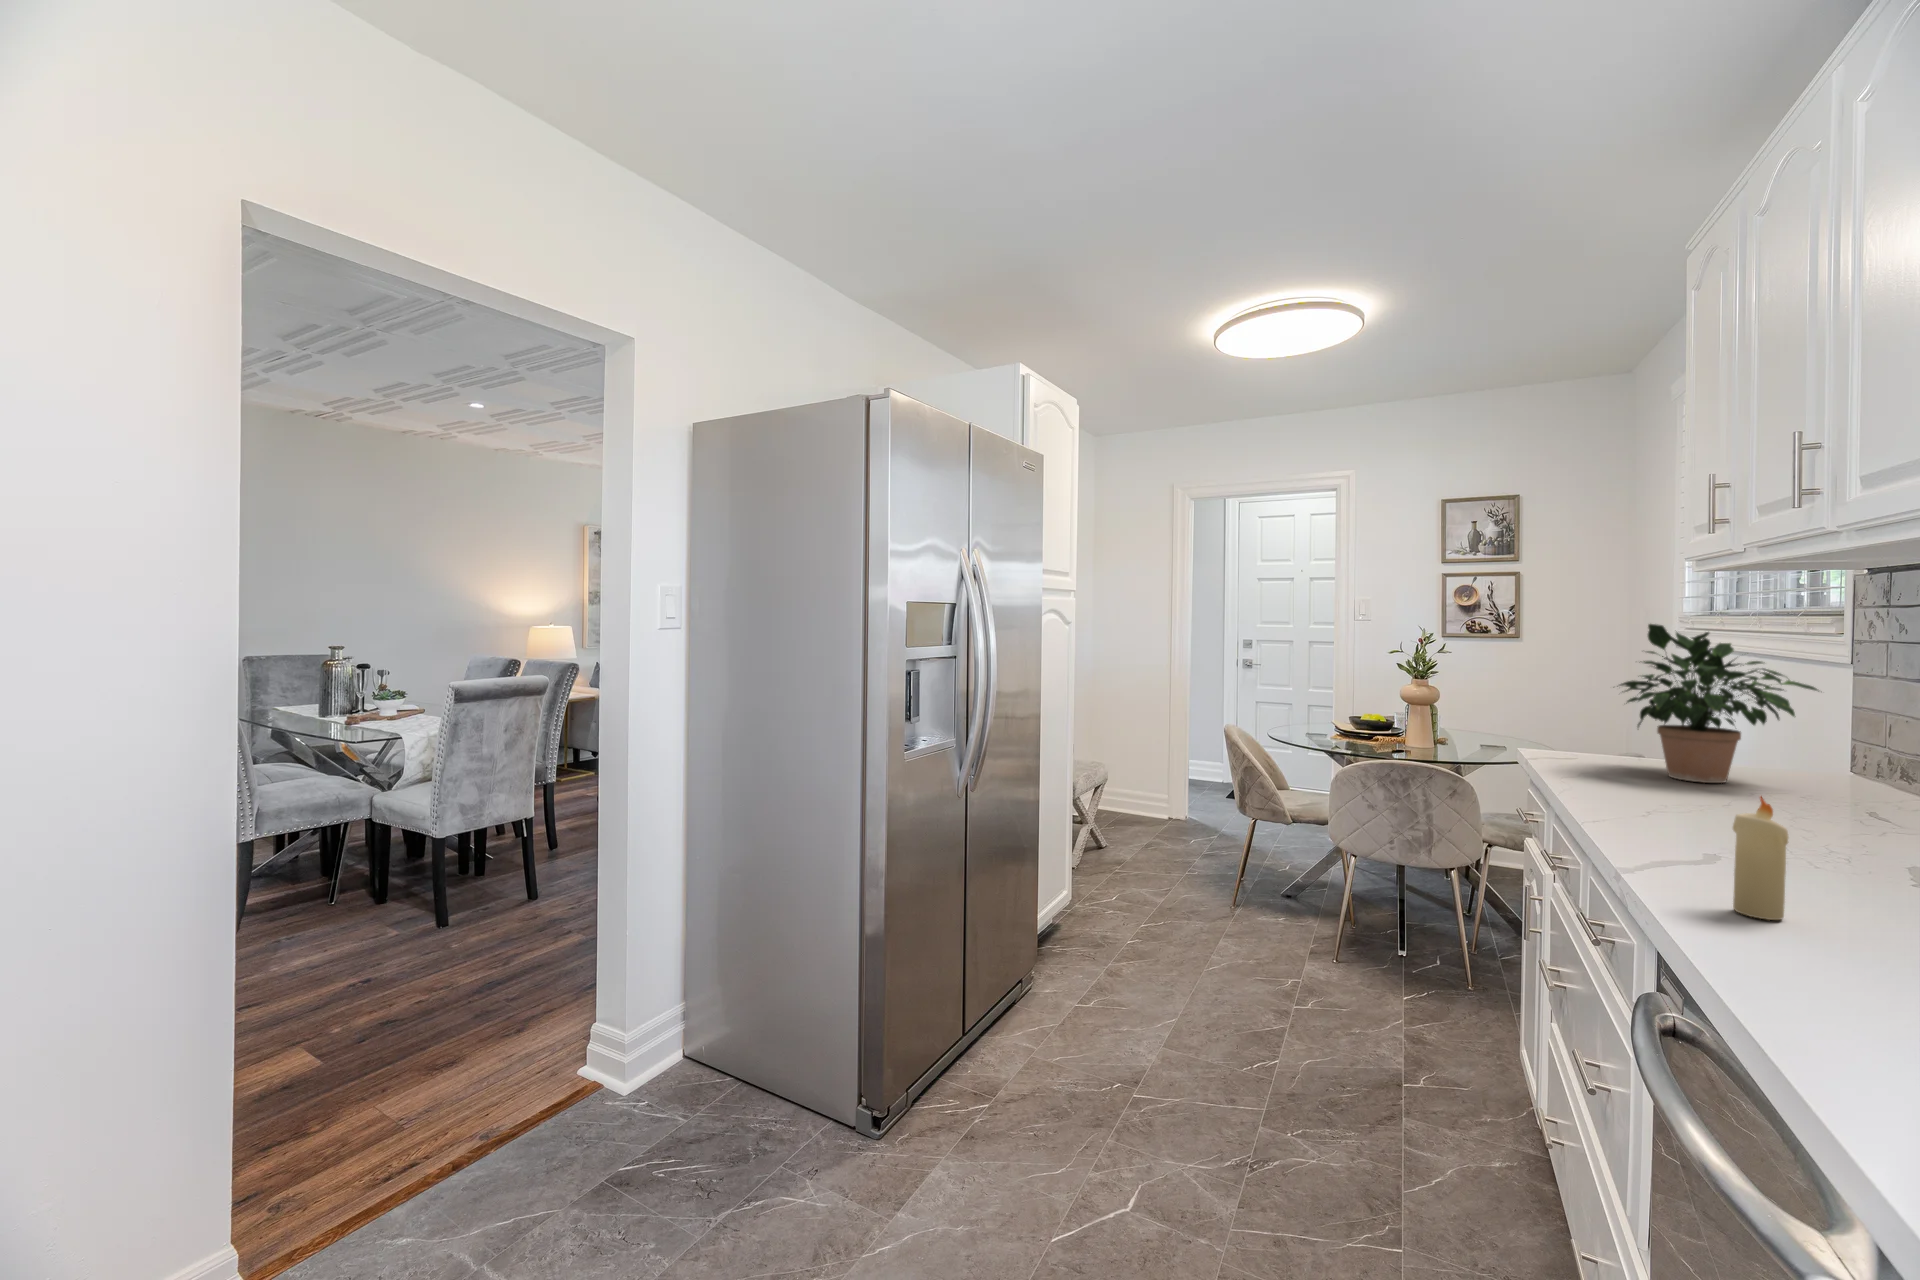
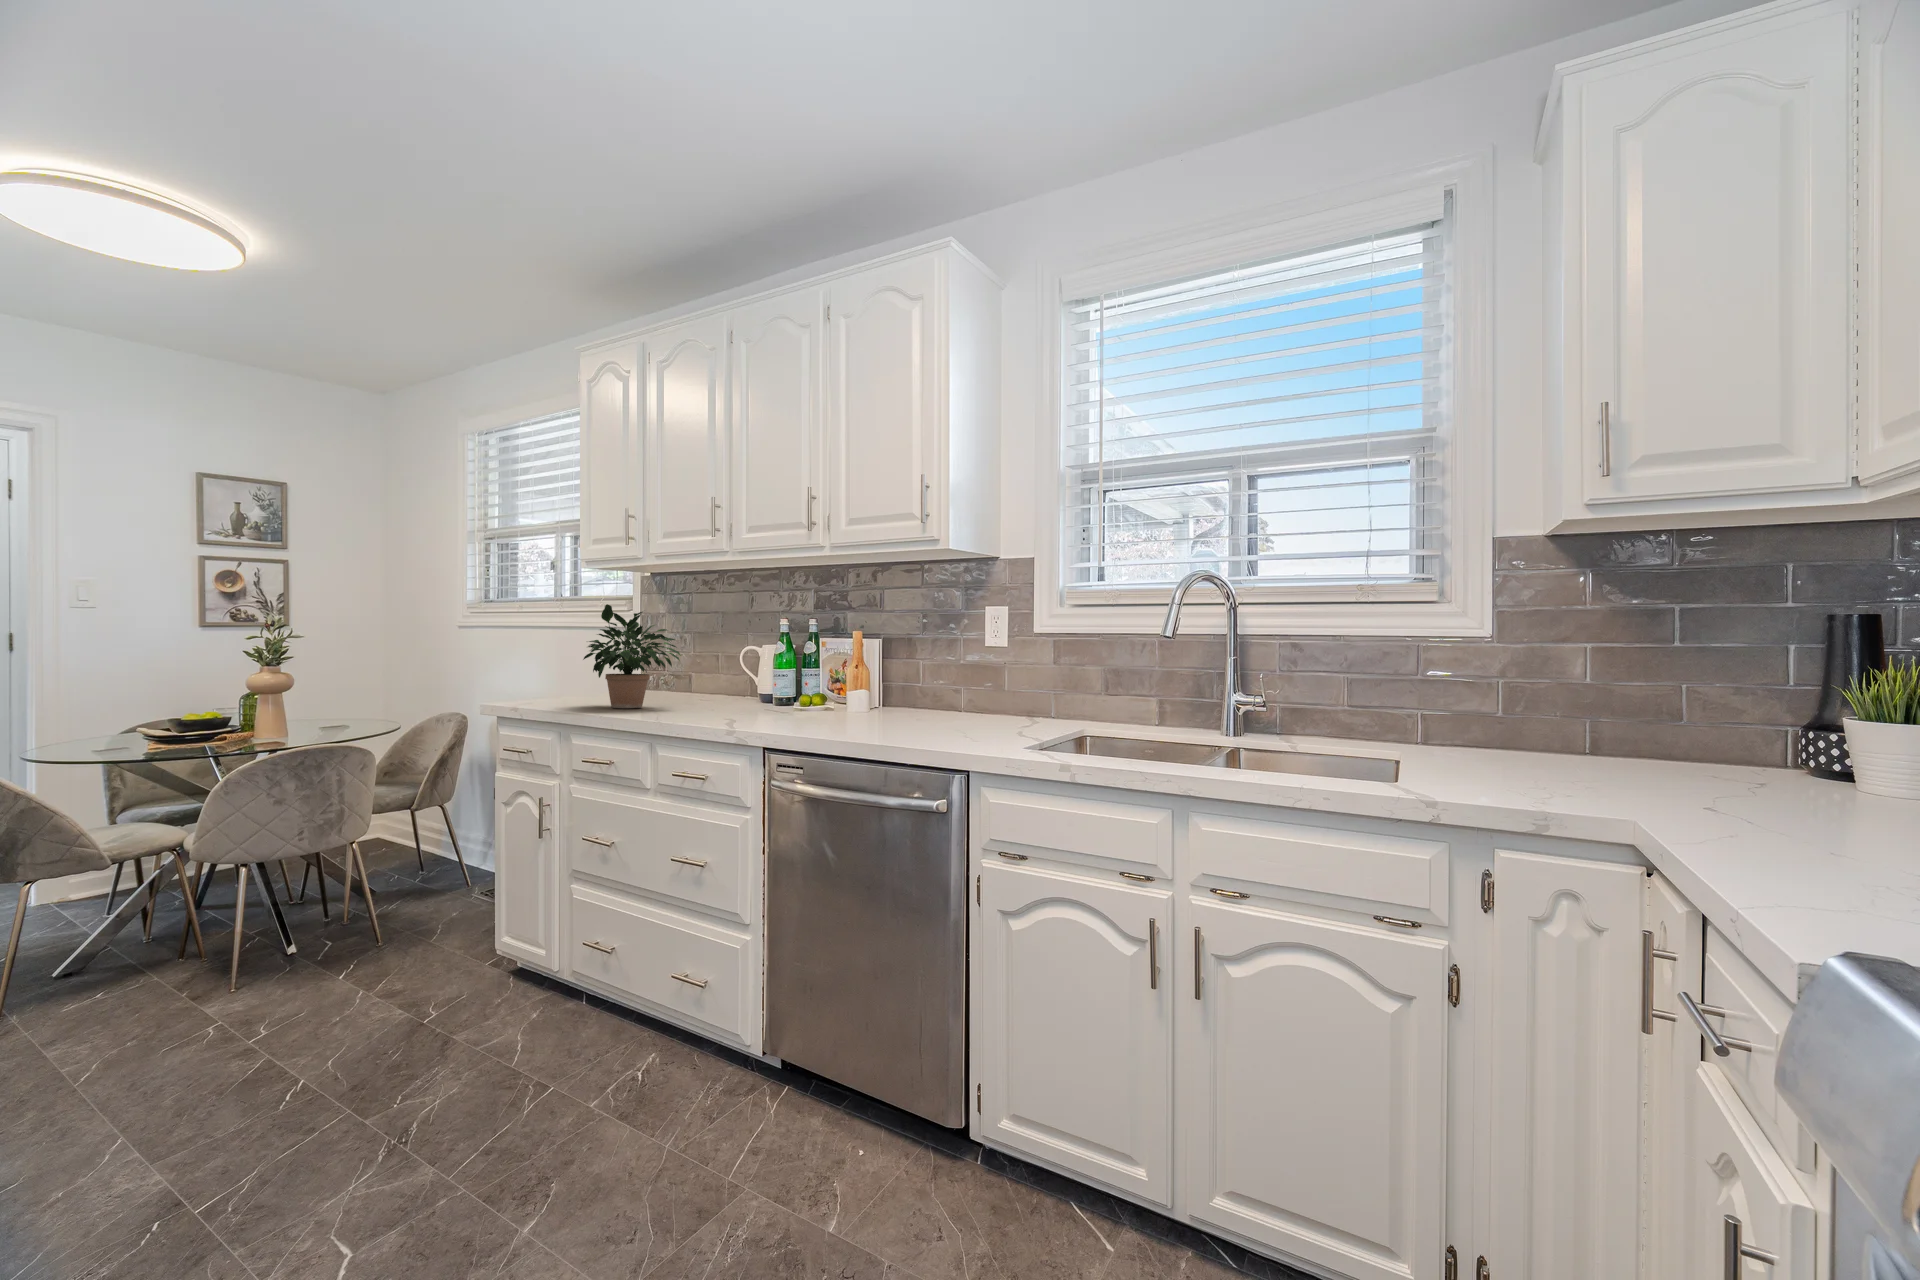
candle: present [1733,797,1789,920] -> none [806,679,826,738]

